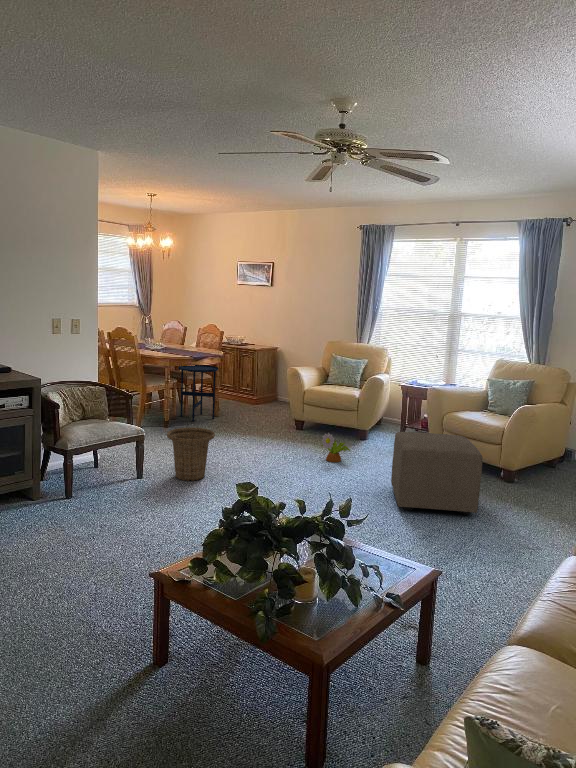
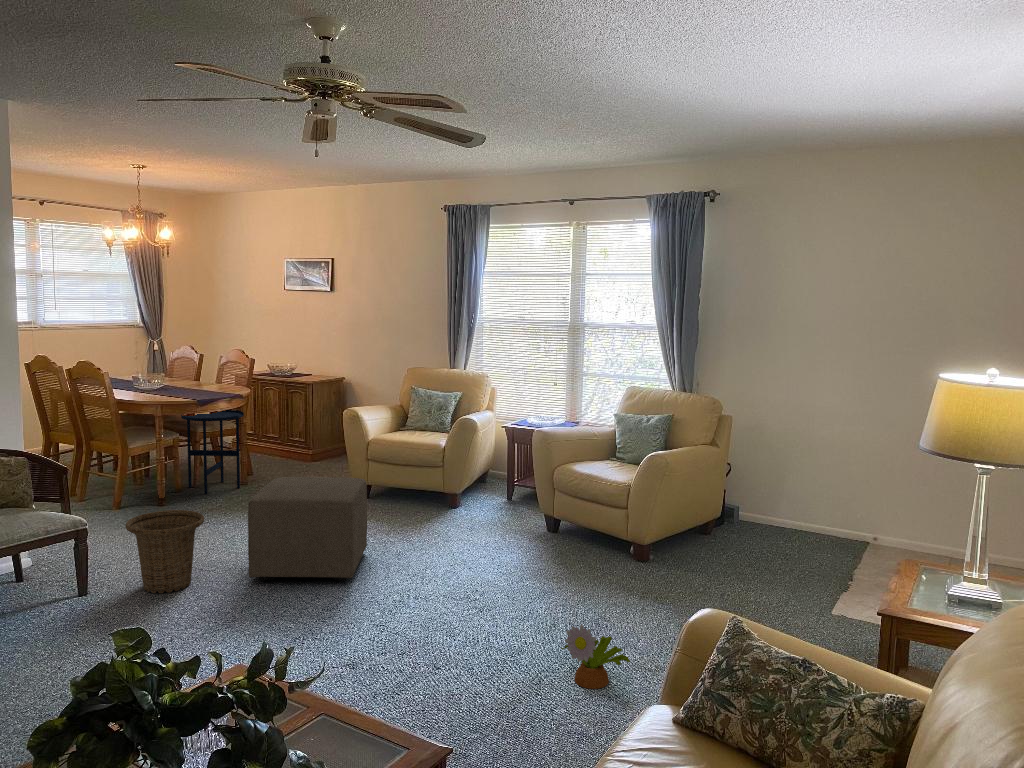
ottoman: present [391,432,483,515] -> present [248,477,367,582]
decorative plant: present [321,433,350,462] -> present [561,624,630,689]

